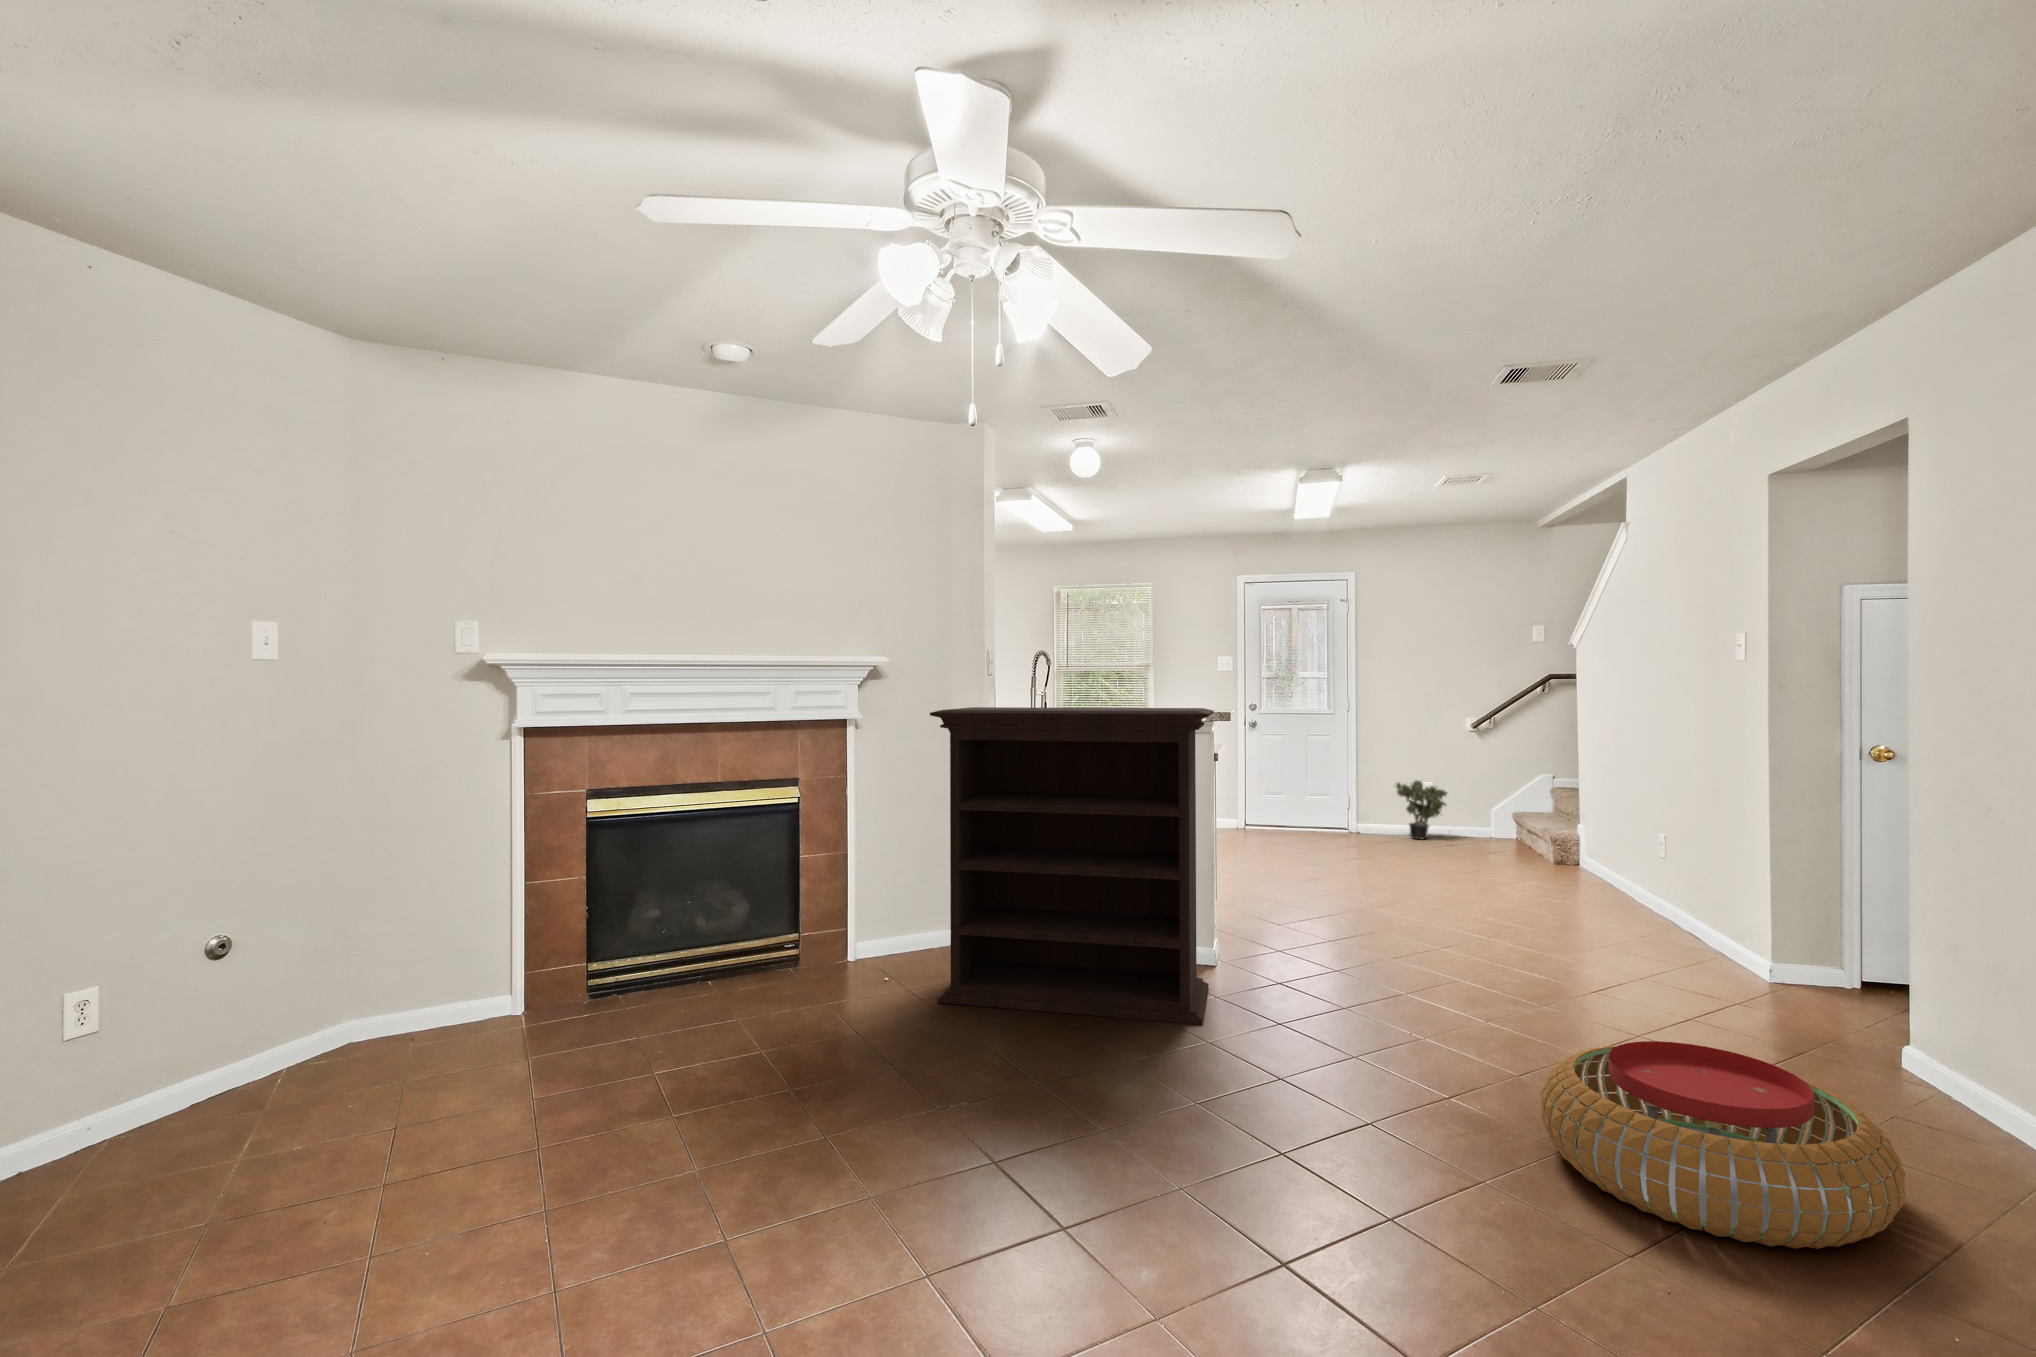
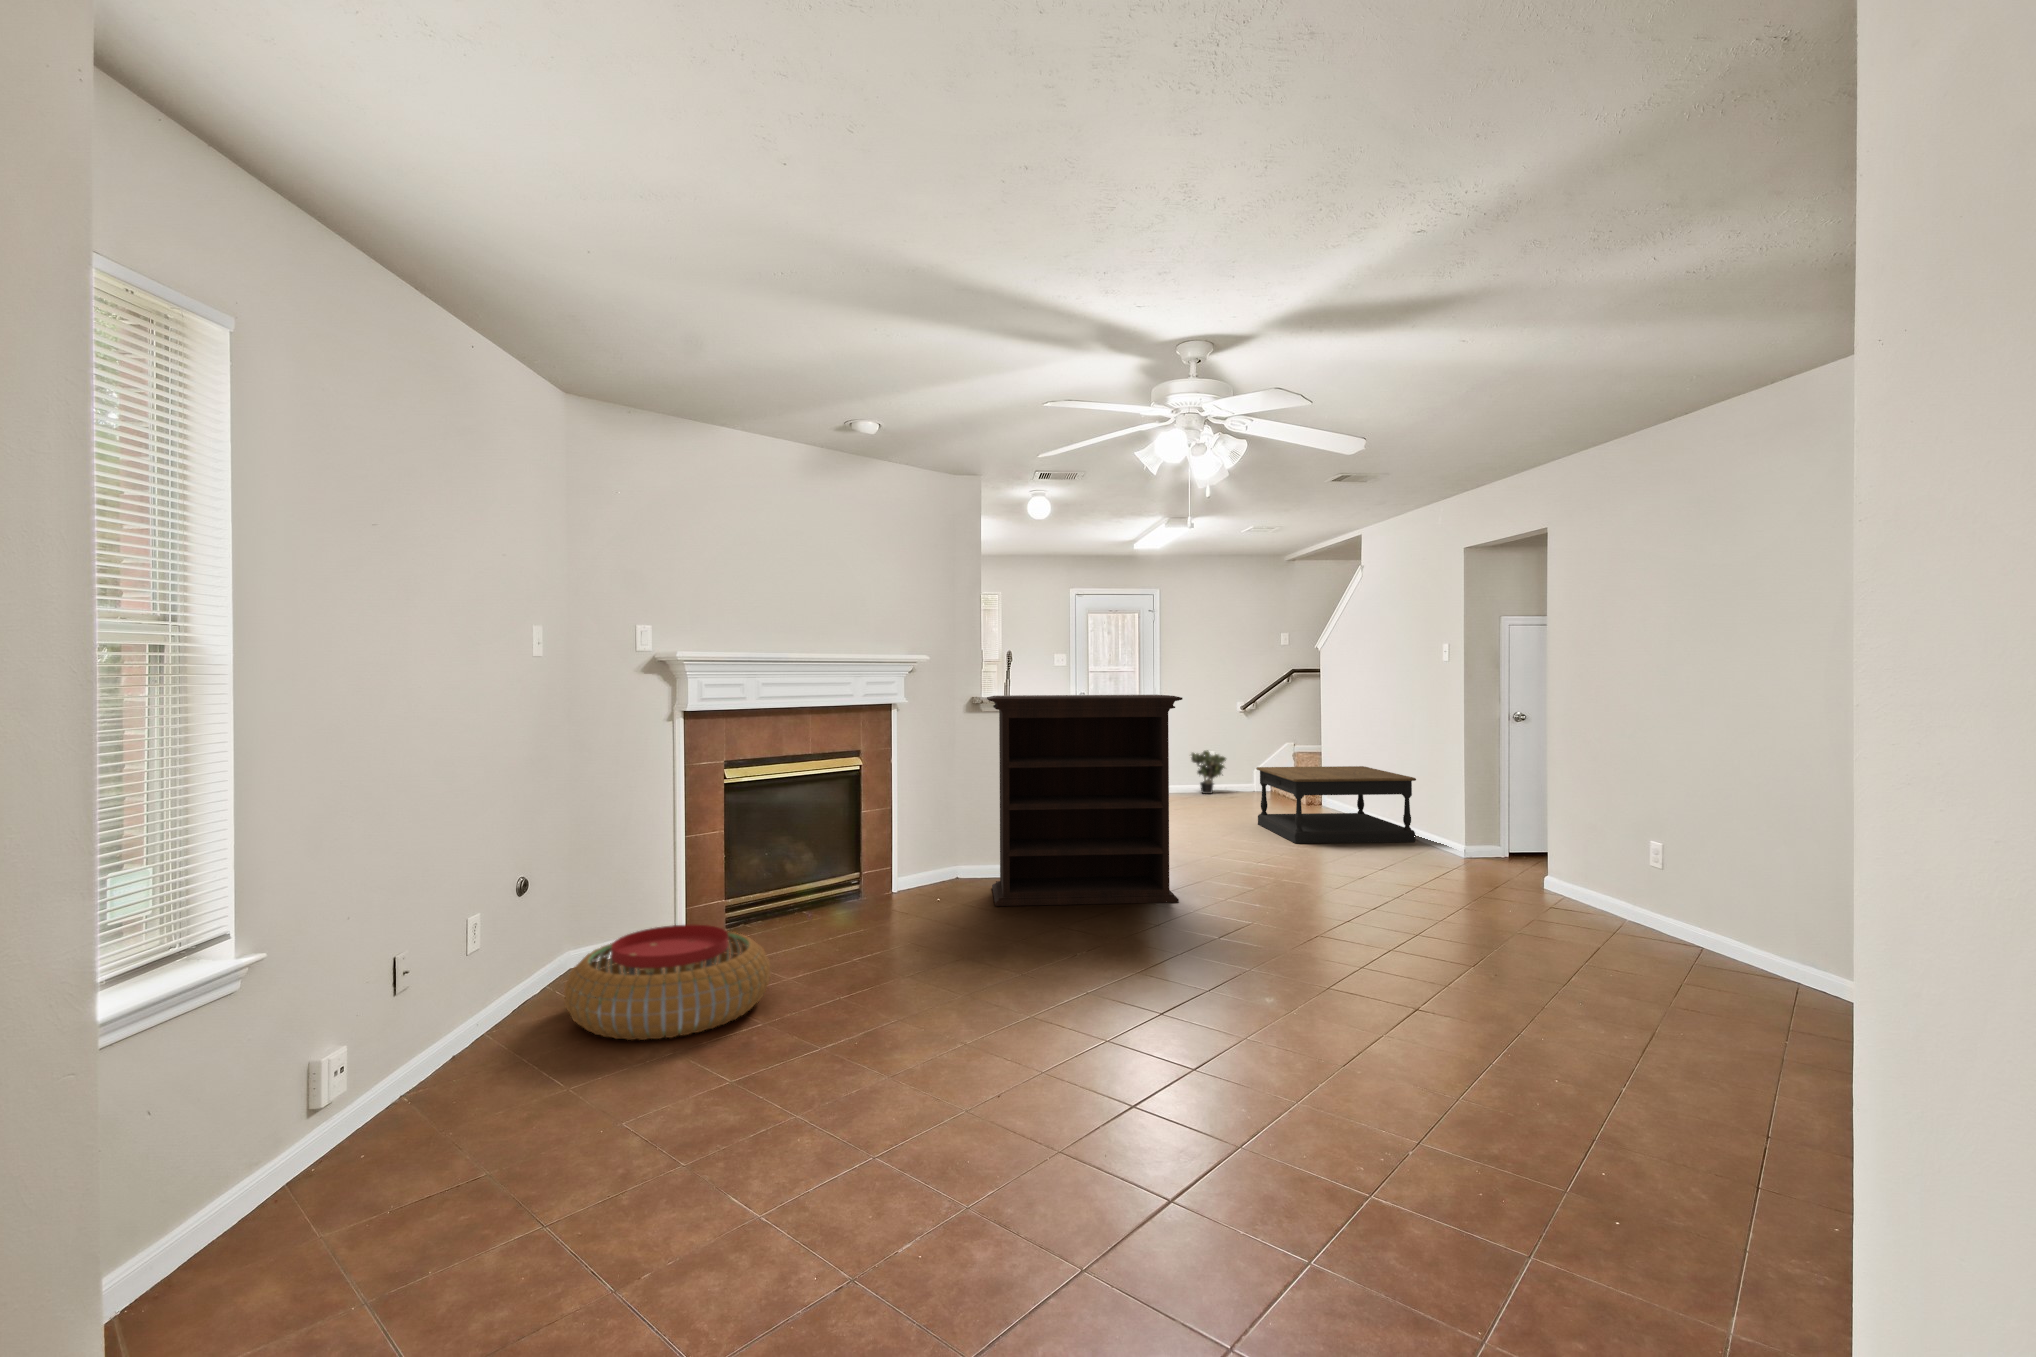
coffee table: none [1449,811,1696,943] -> present [1256,766,1416,843]
pouf: present [1541,1041,1906,1249] -> present [564,925,770,1040]

